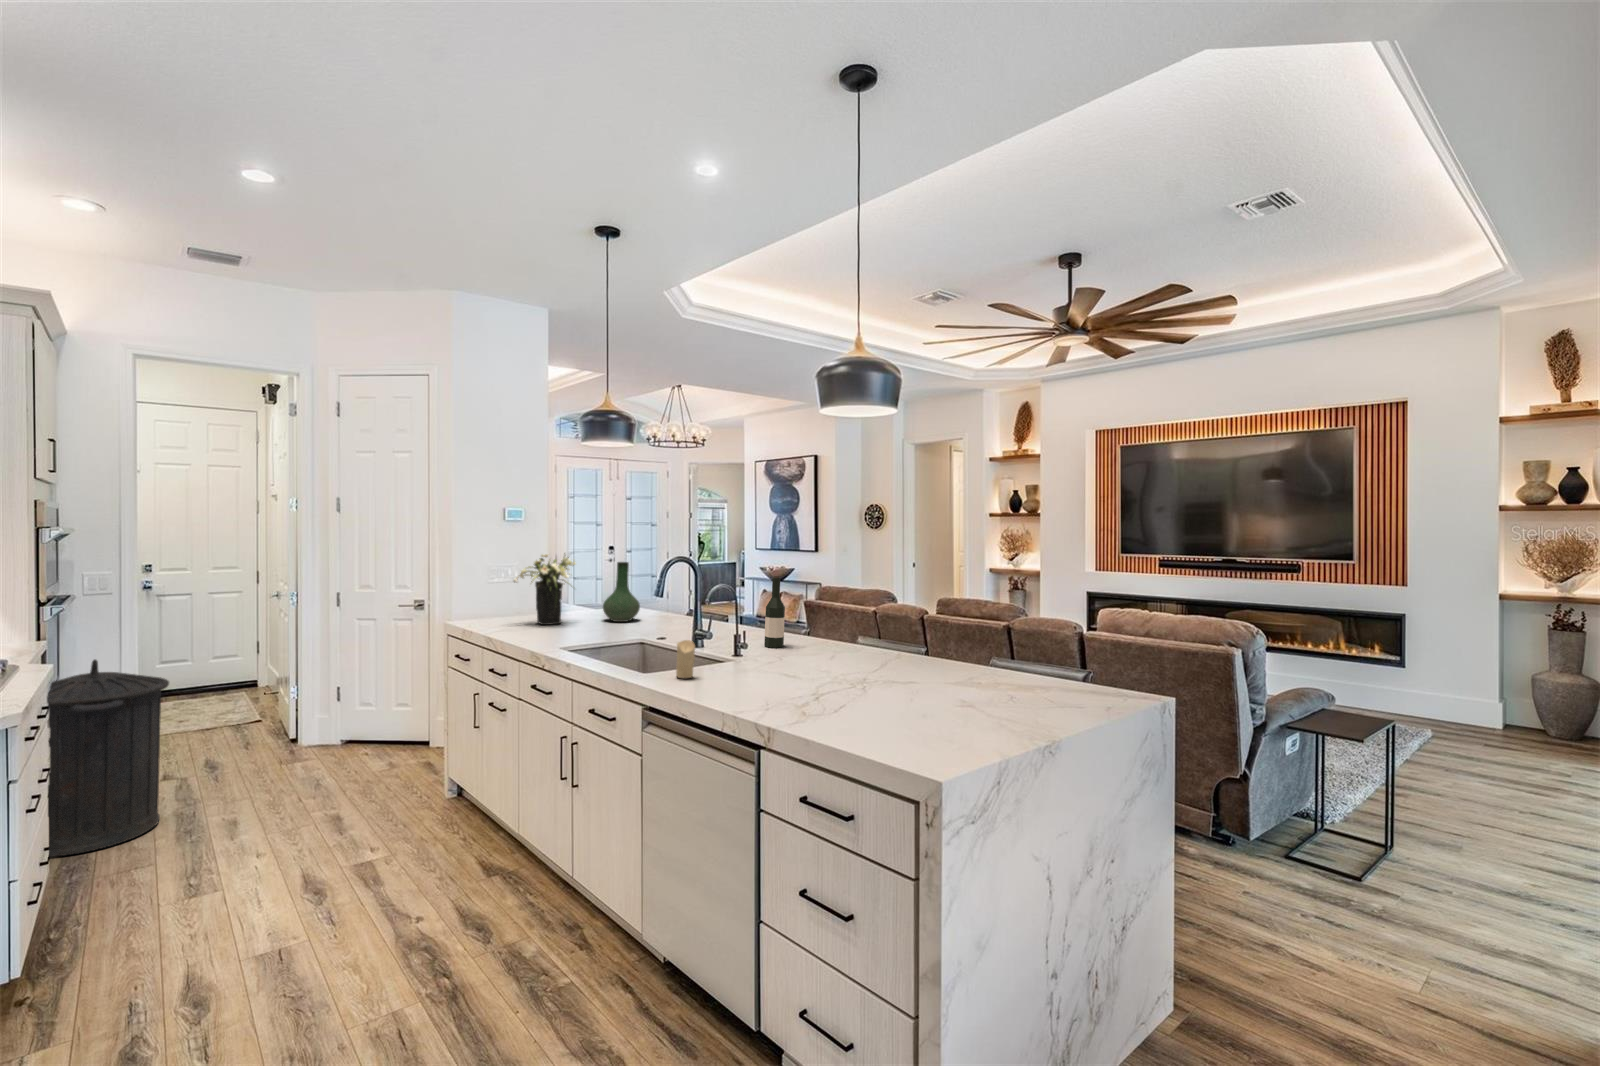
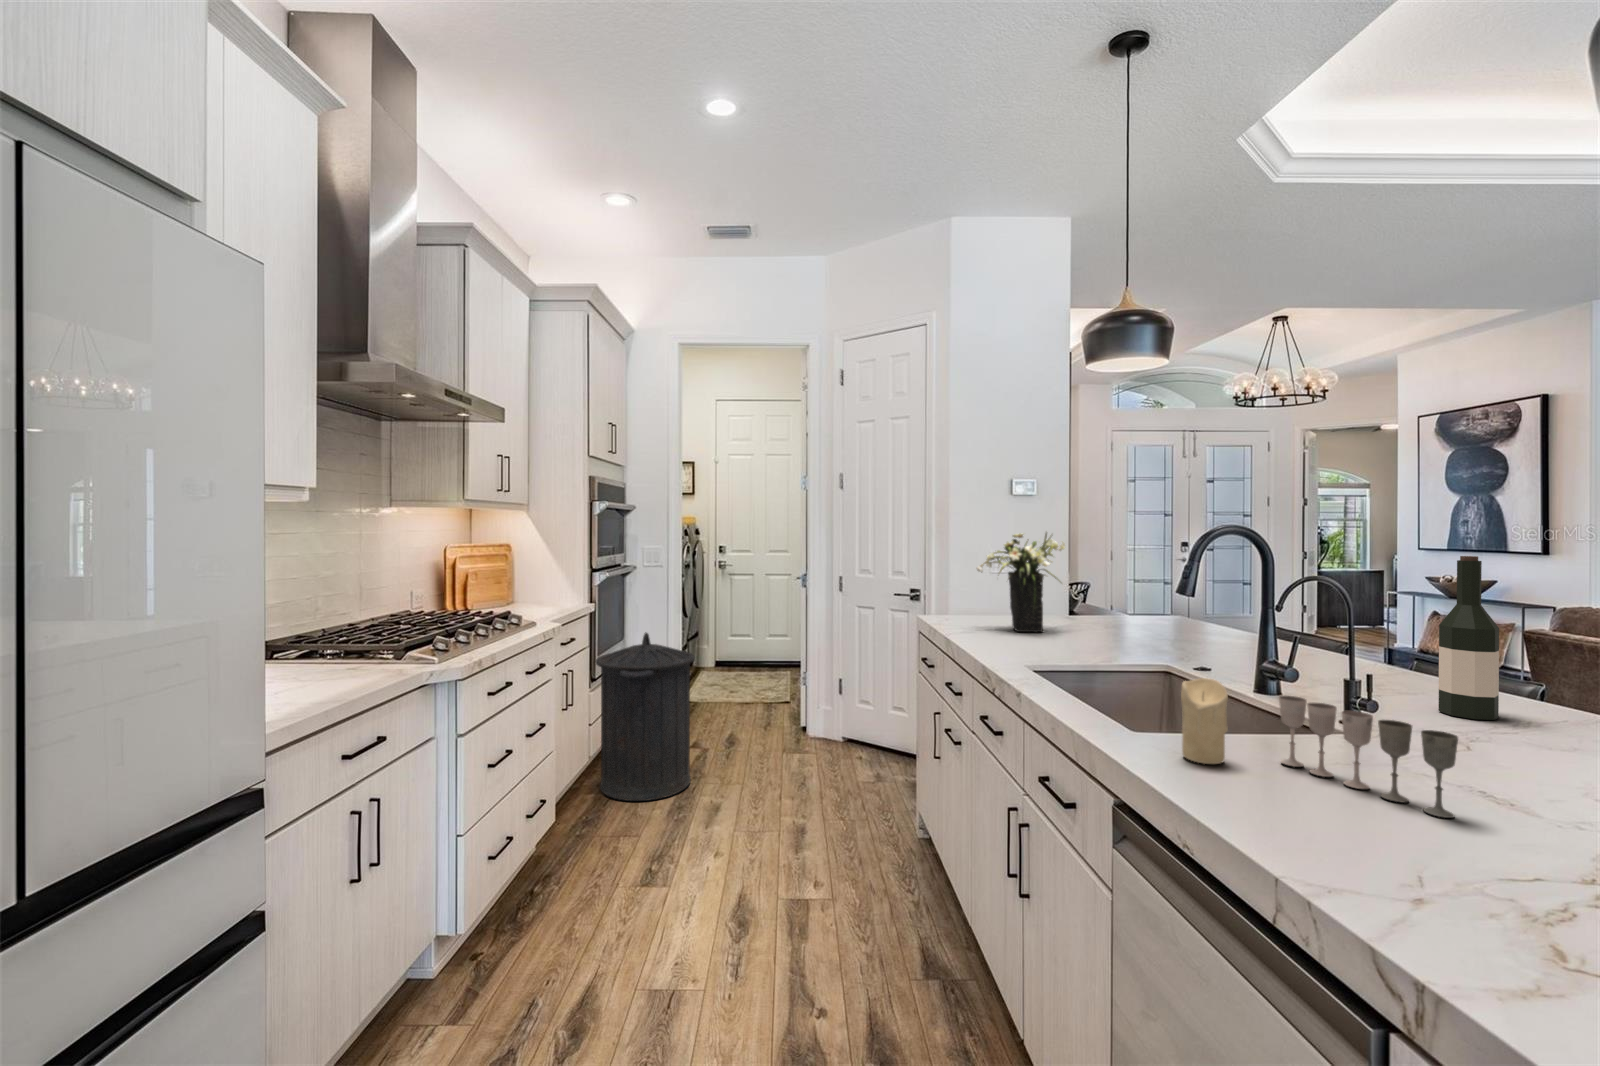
vase: present [603,562,640,622] -> none [1108,545,1170,637]
wine glass: none [713,644,770,682] -> present [1279,696,1458,818]

